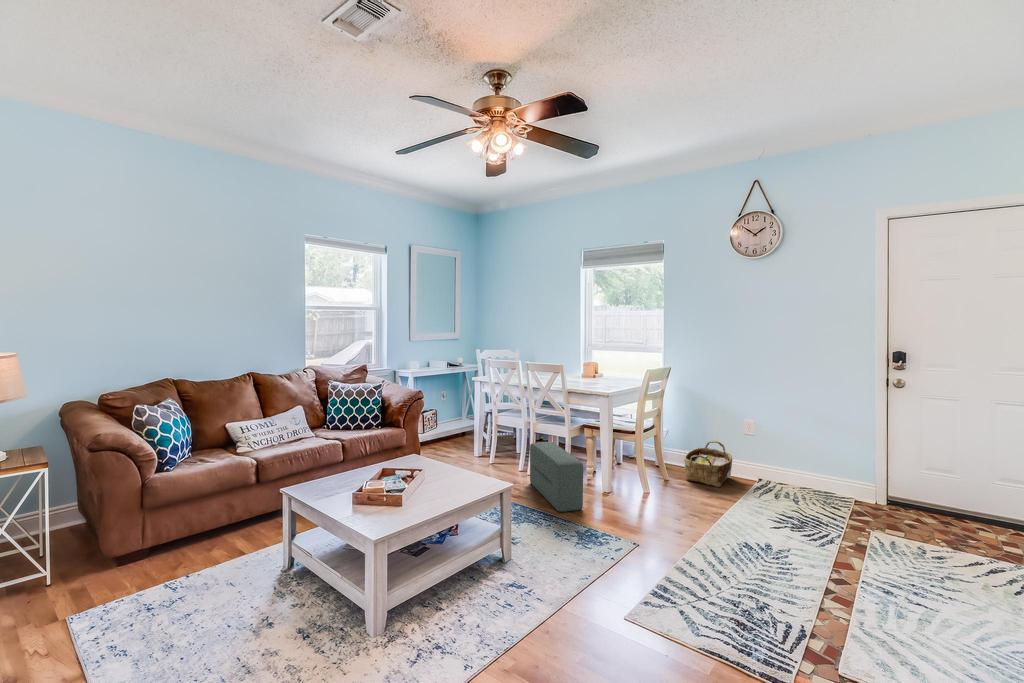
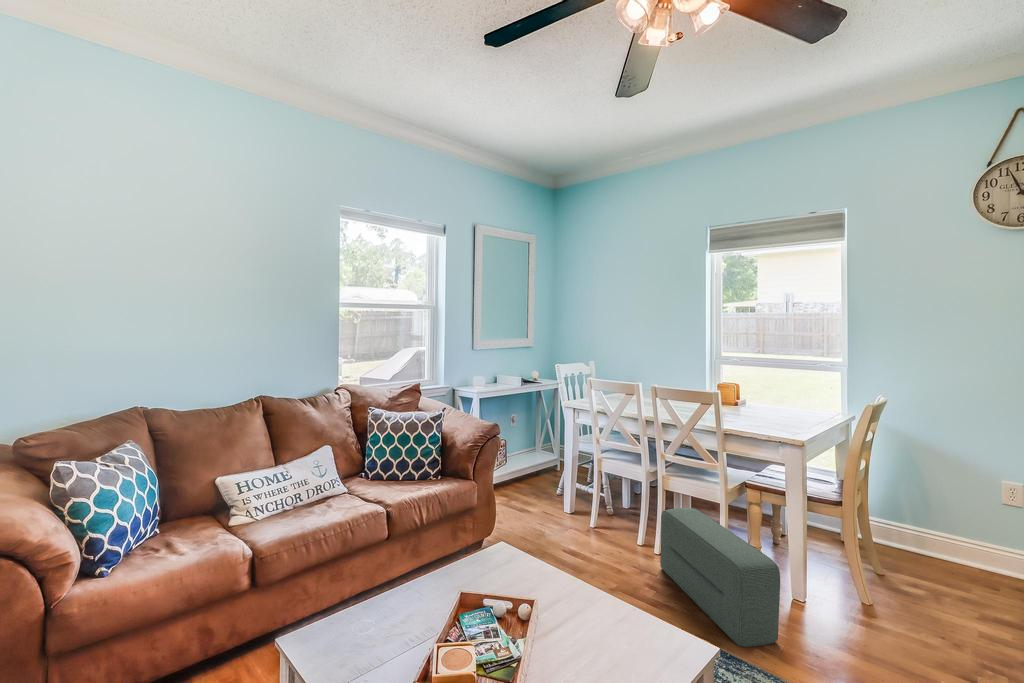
woven basket: present [684,441,732,487] -> none [899,511,987,593]

